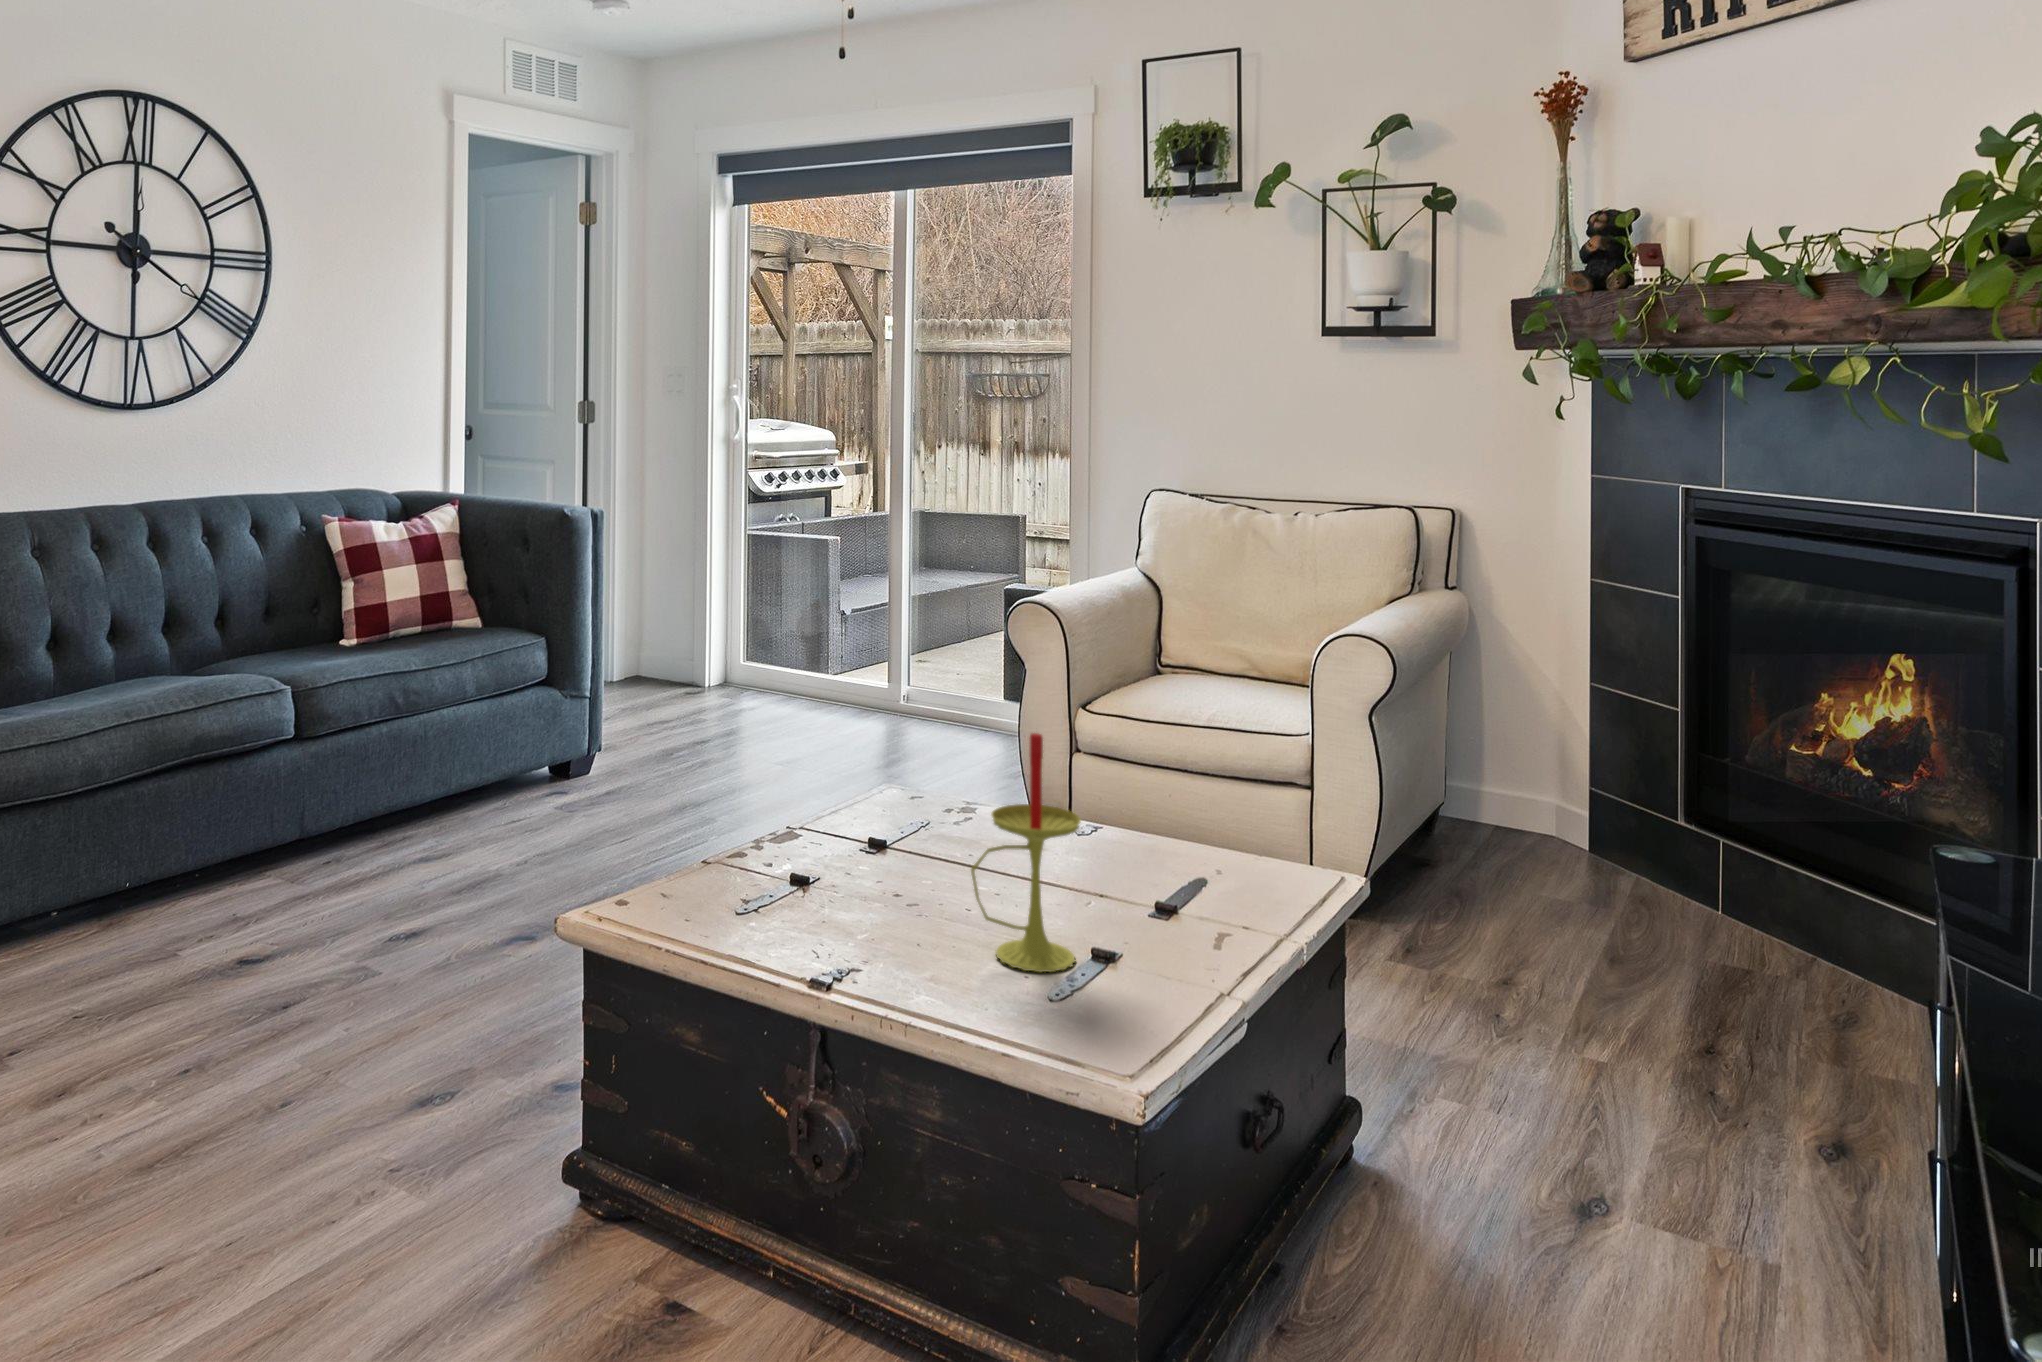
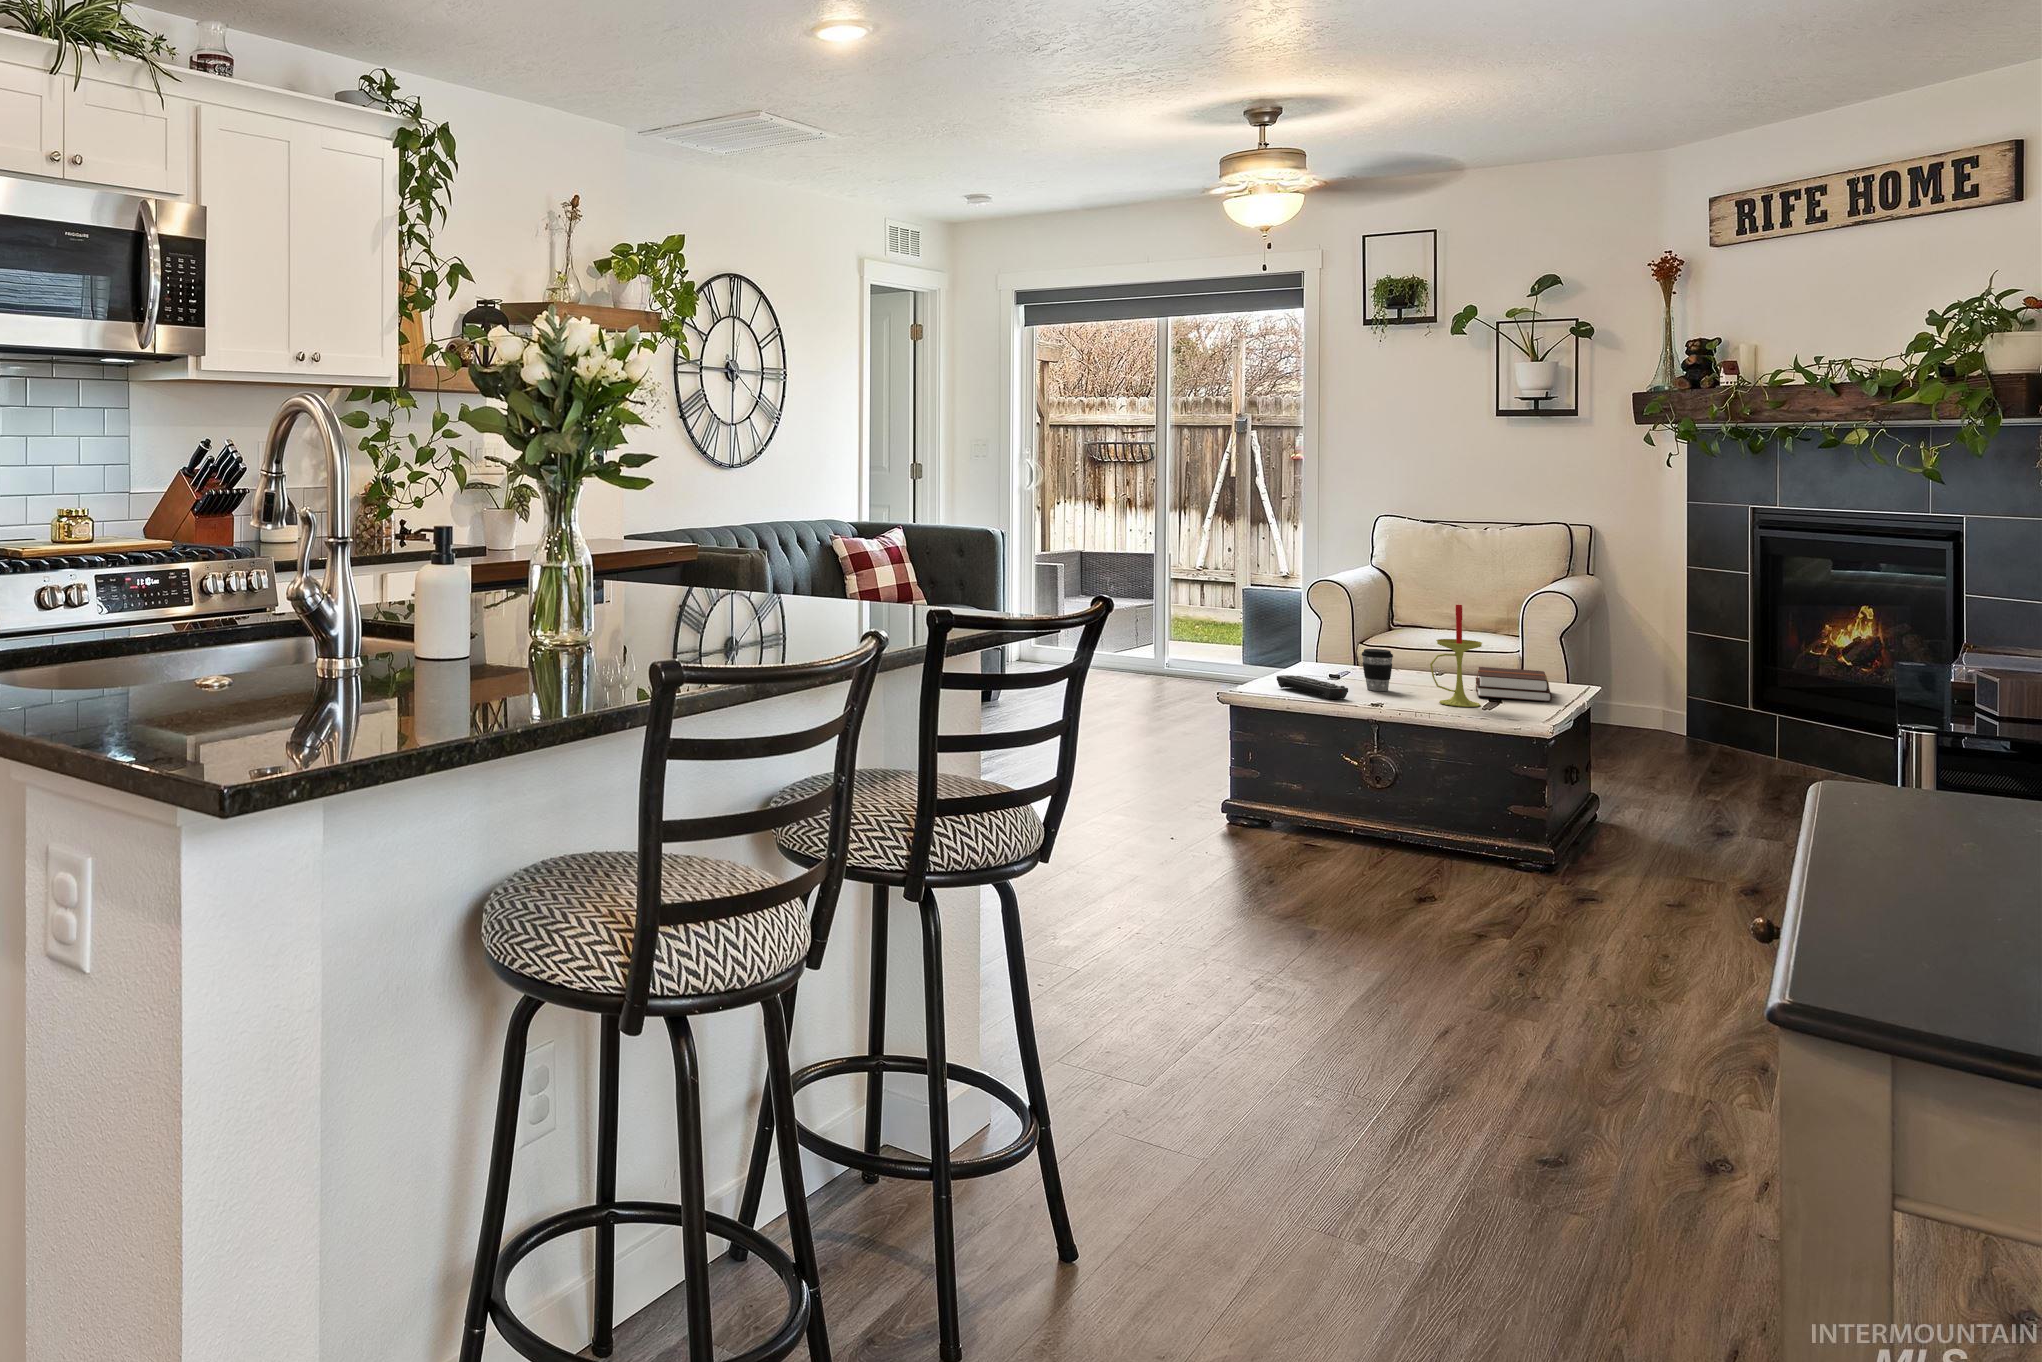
coffee cup: none [896,799,954,894] -> present [1361,649,1393,691]
hardback book: none [1096,833,1256,944] -> present [1476,667,1552,701]
remote control: none [733,853,821,935] -> present [1277,675,1348,699]

